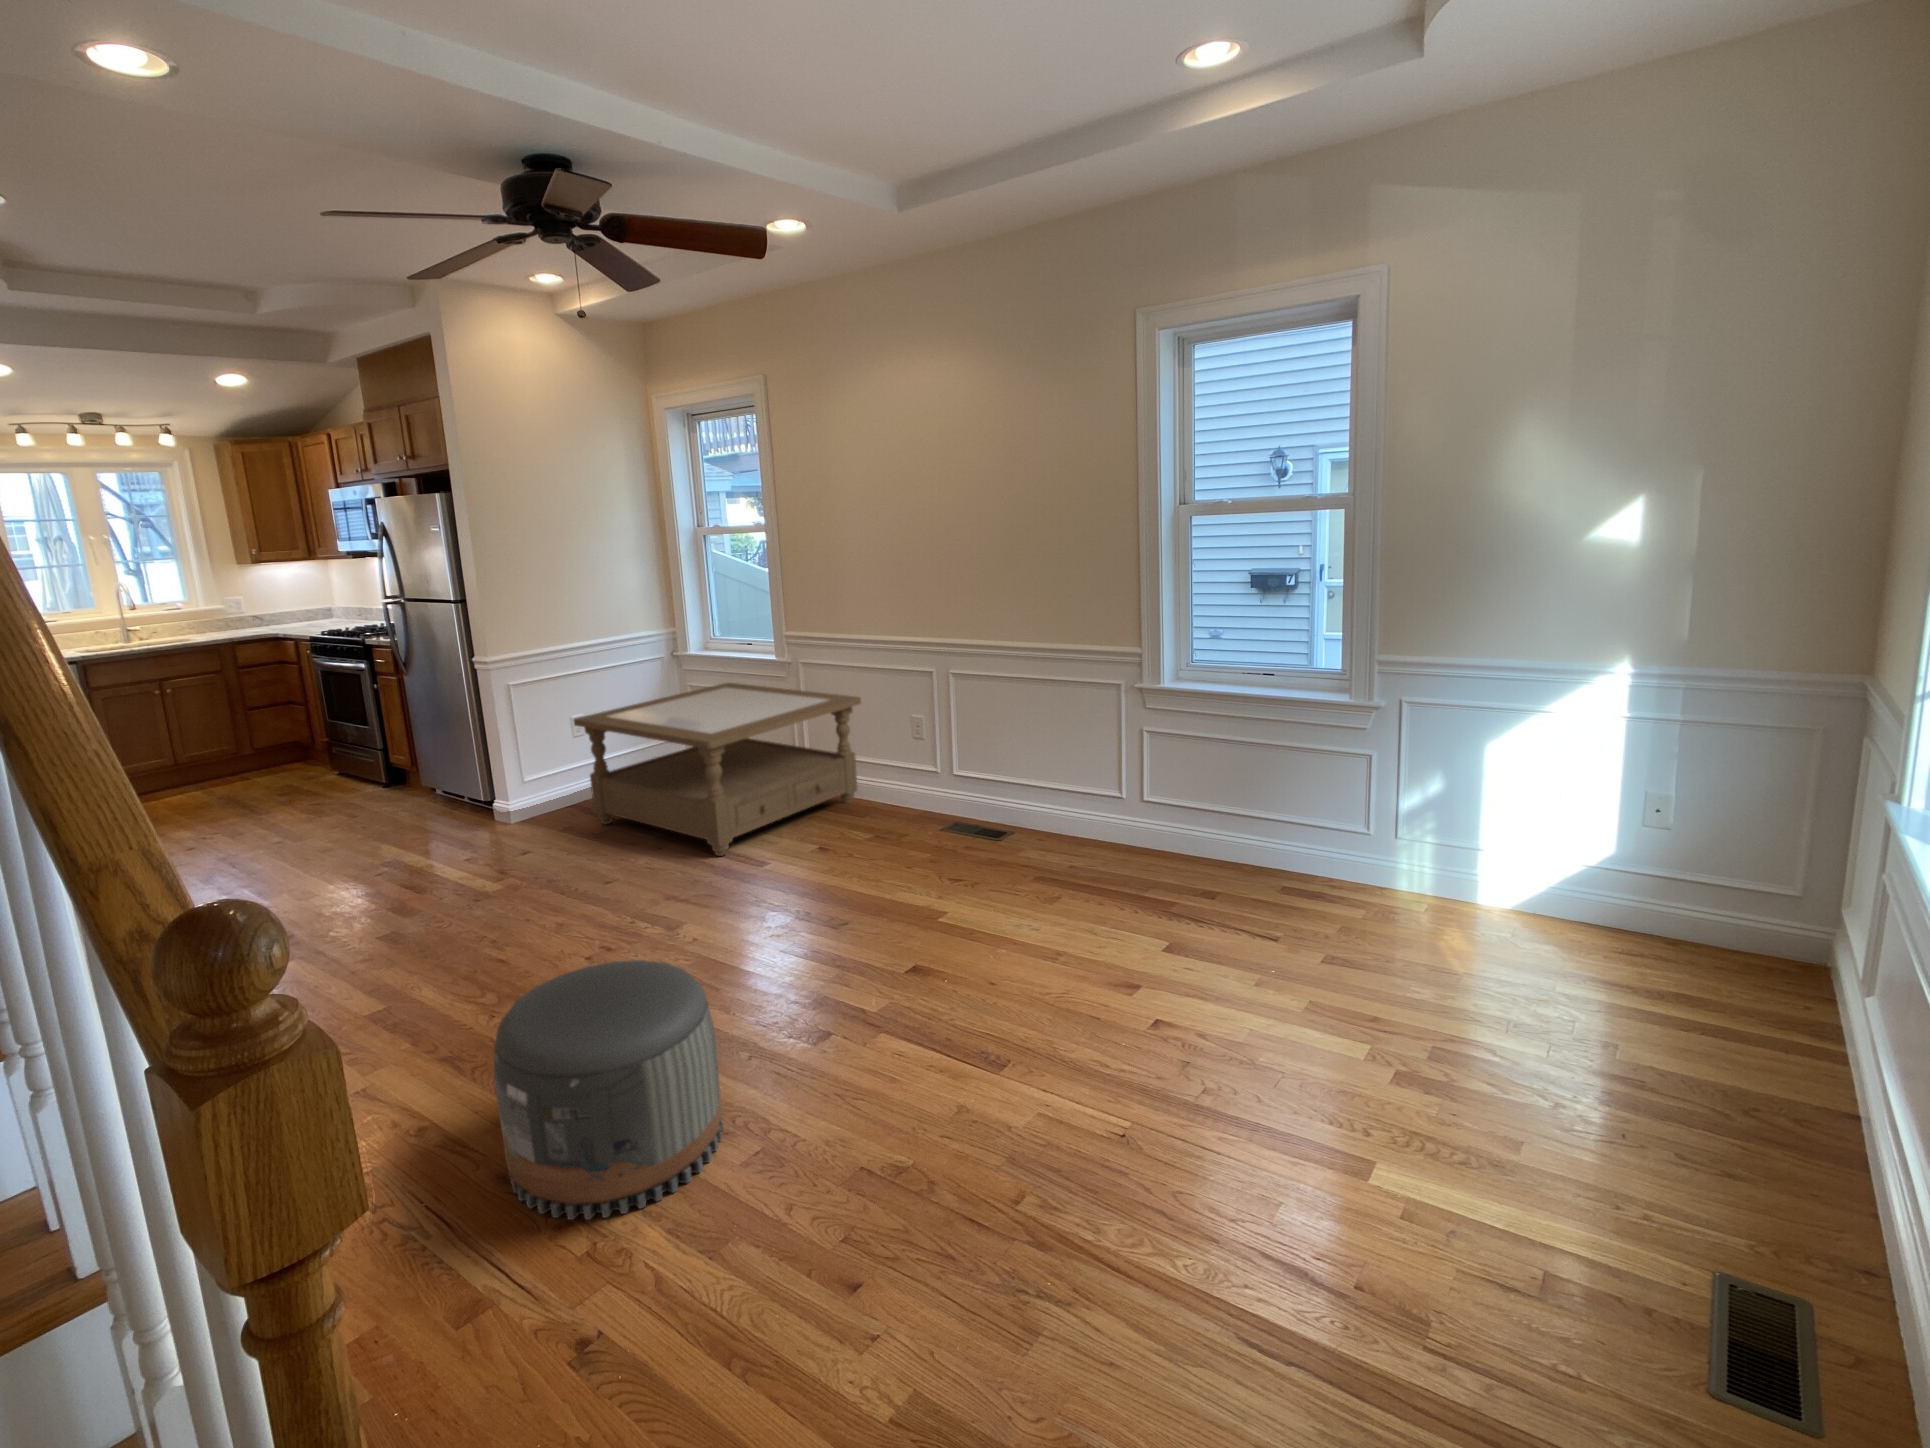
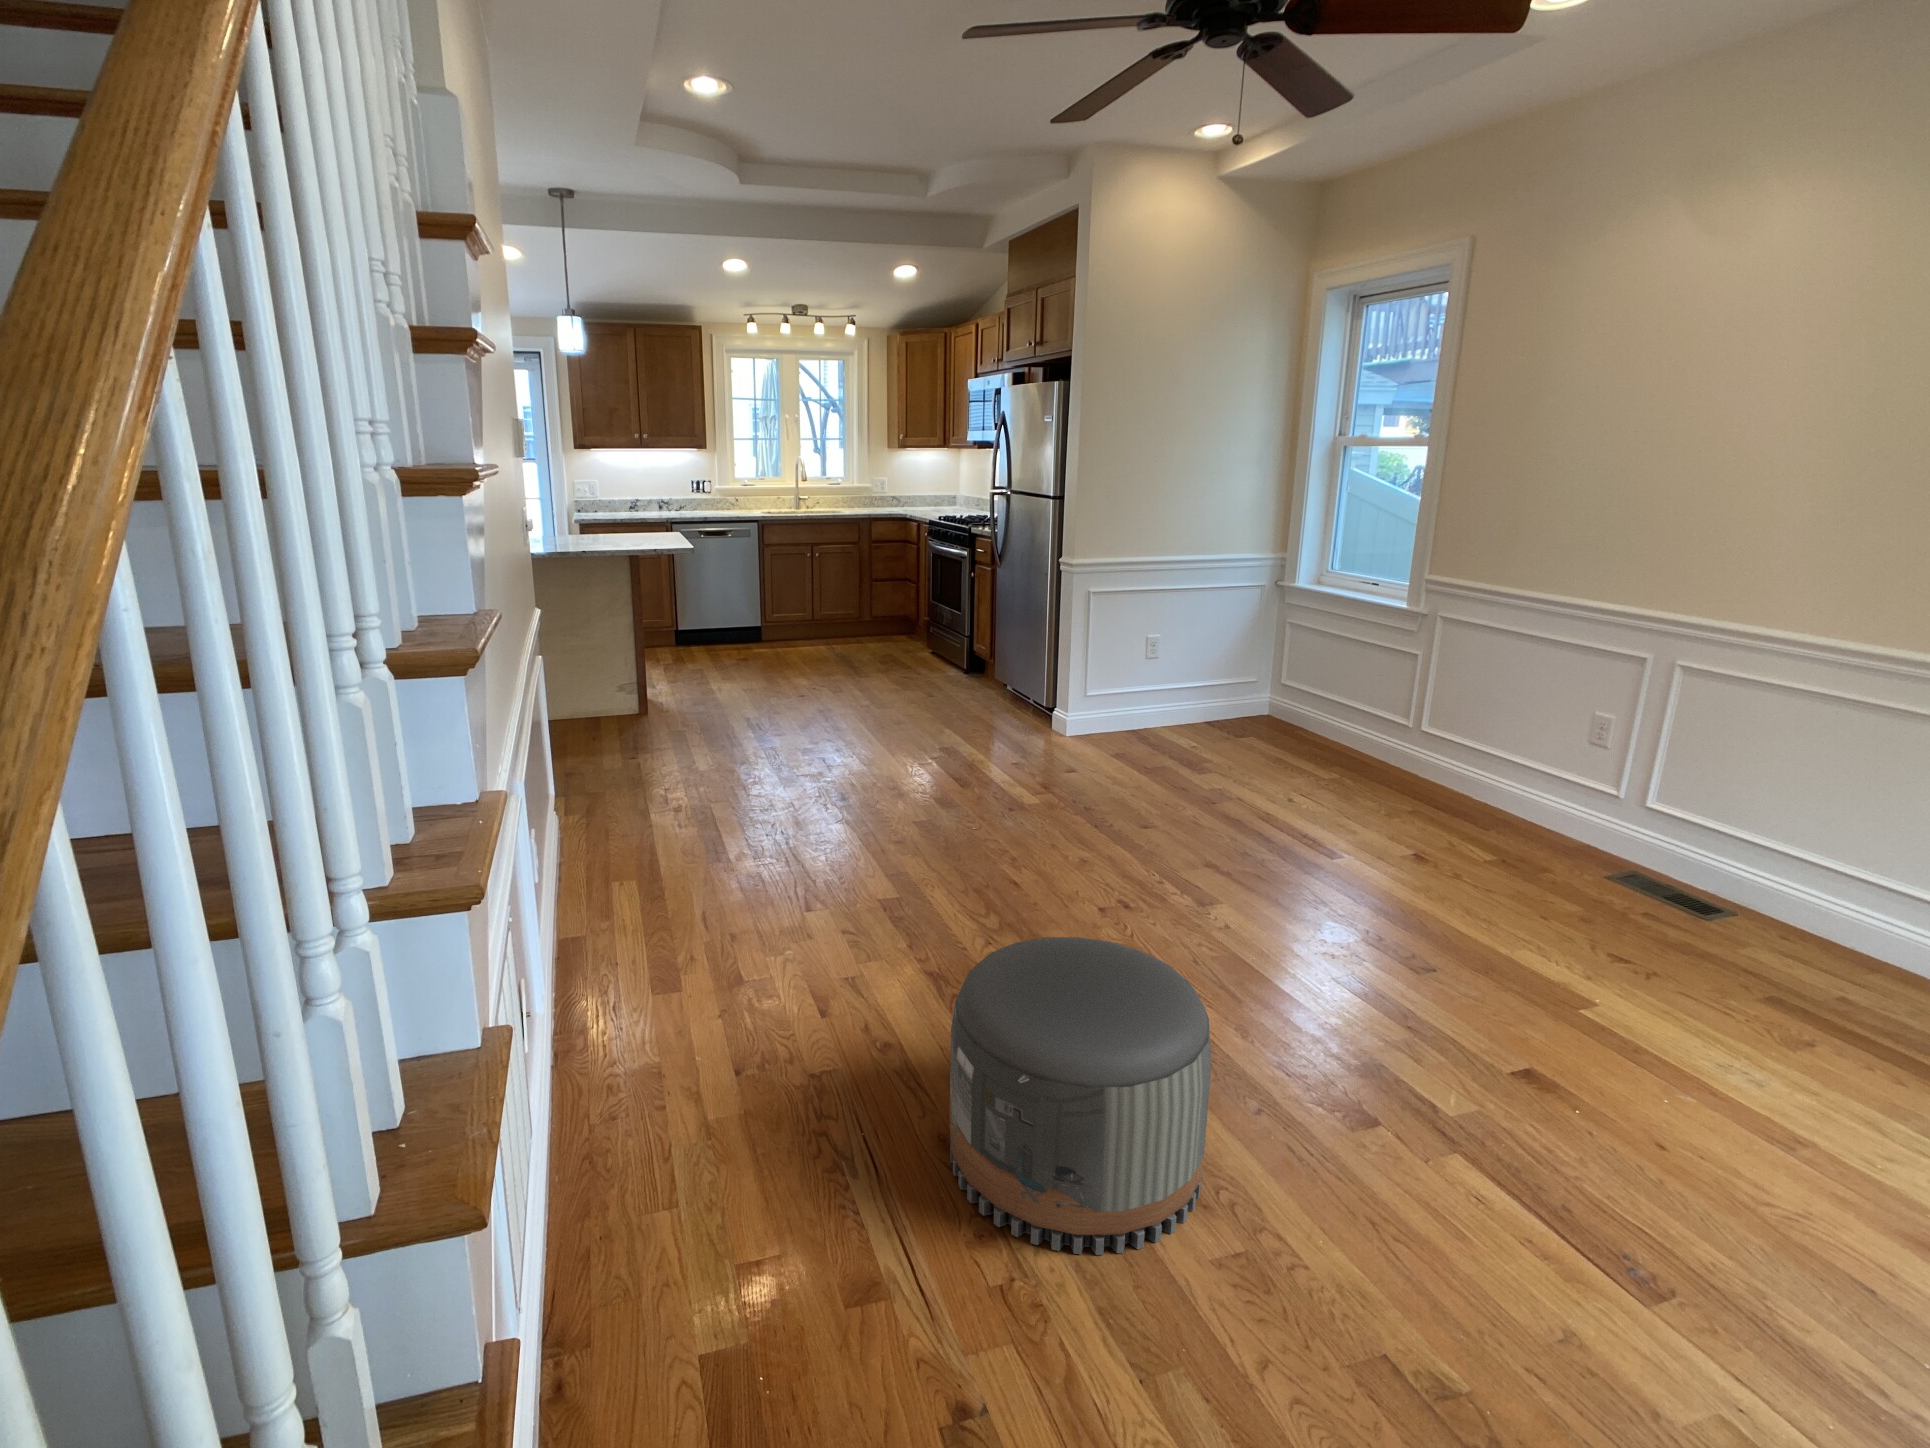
coffee table: present [574,683,861,856] -> none [1147,628,1524,837]

